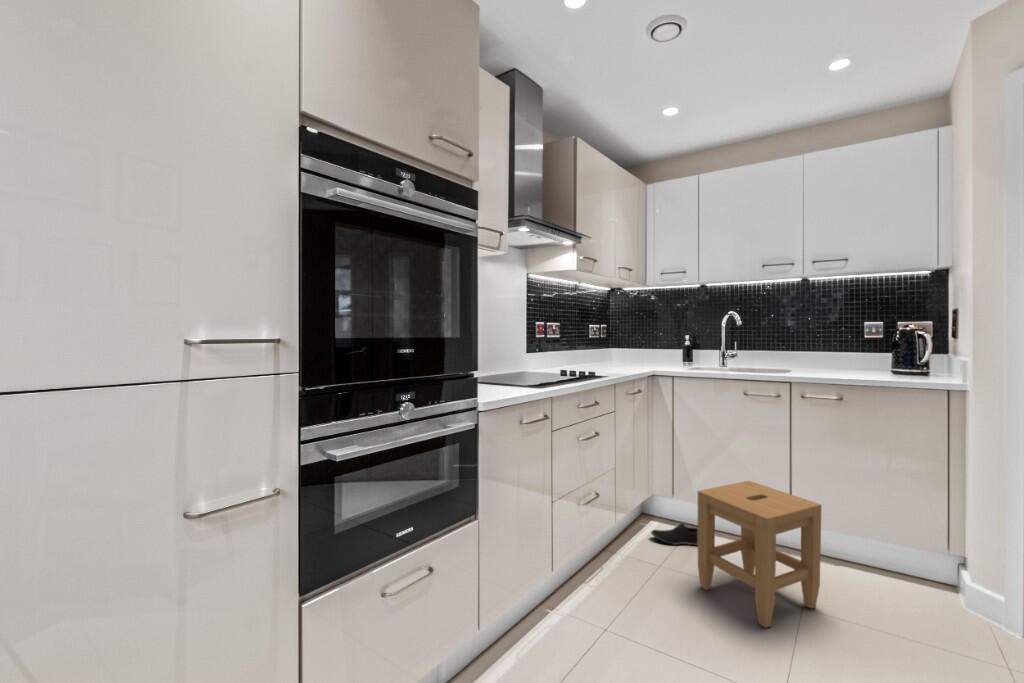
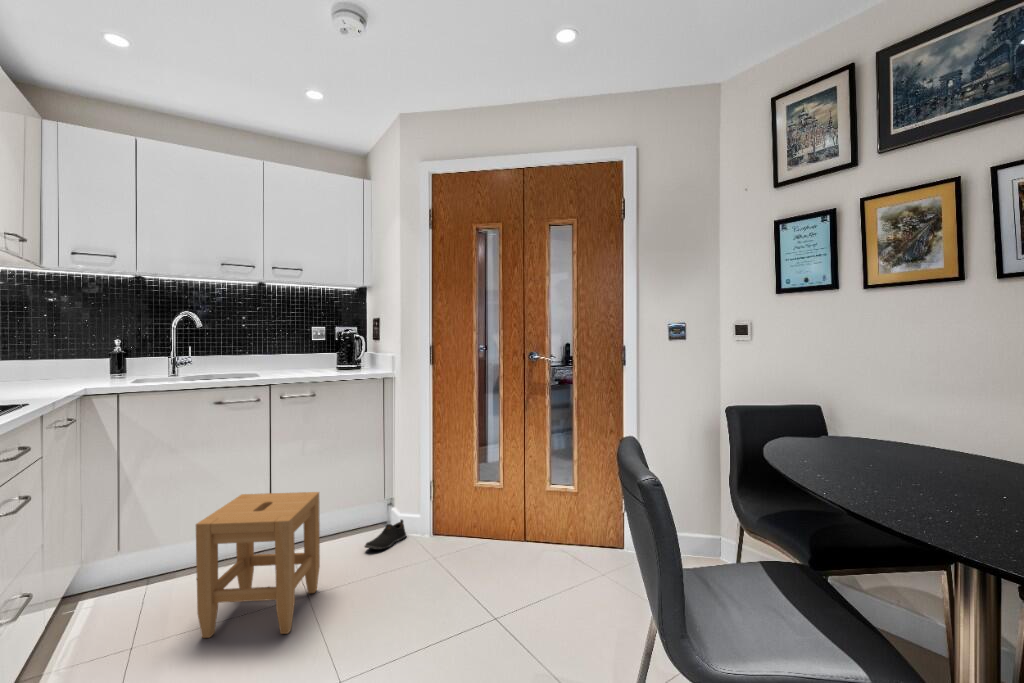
shoe: present [651,524,698,546] -> present [365,520,406,550]

